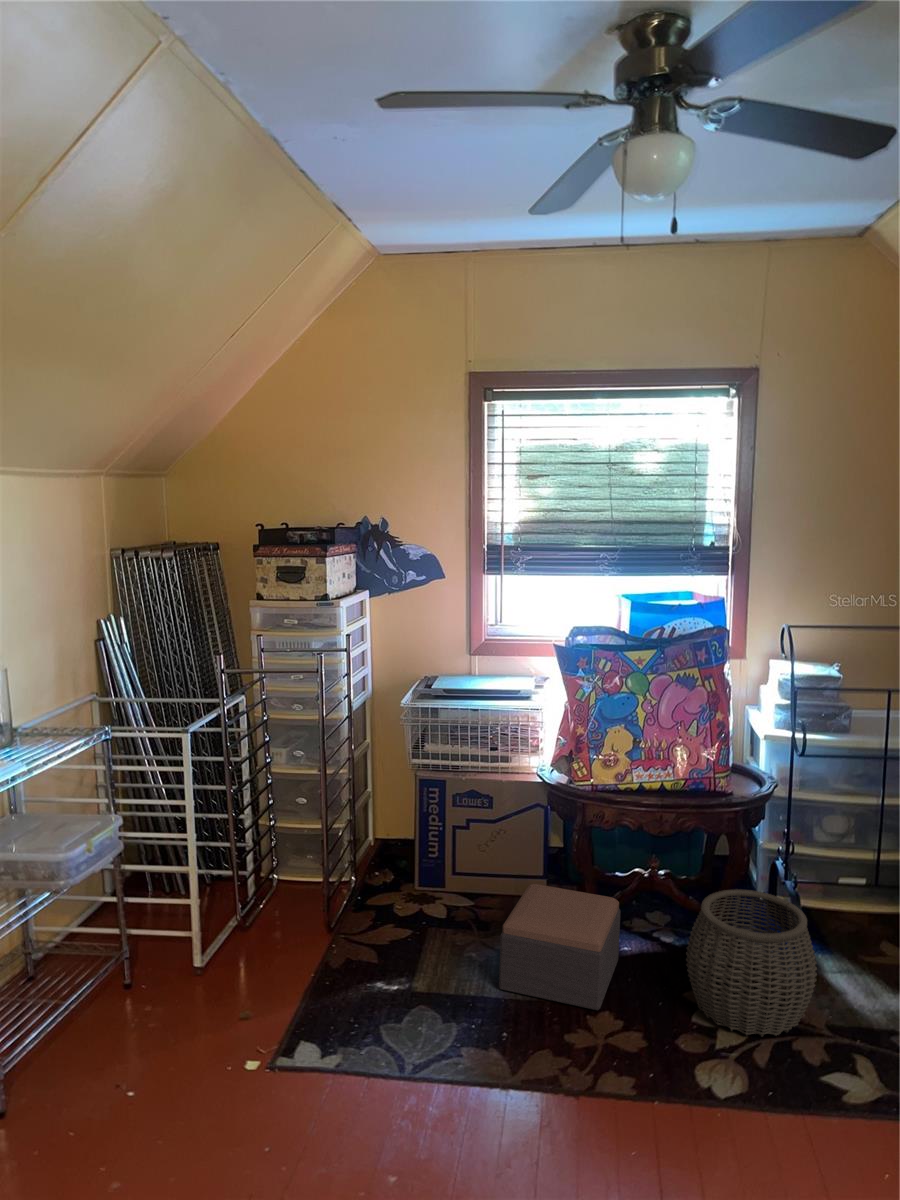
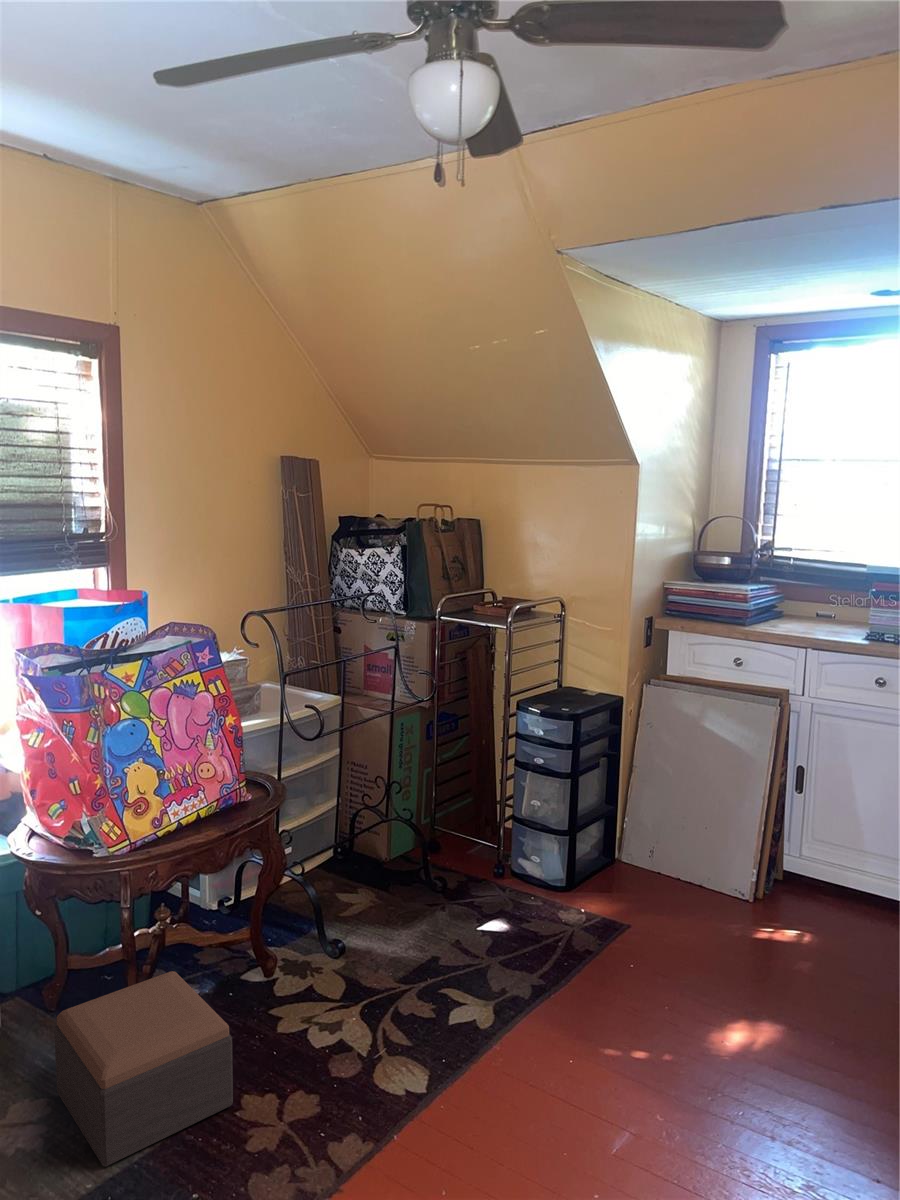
woven basket: present [686,889,817,1037] -> none [268,882,400,1038]

